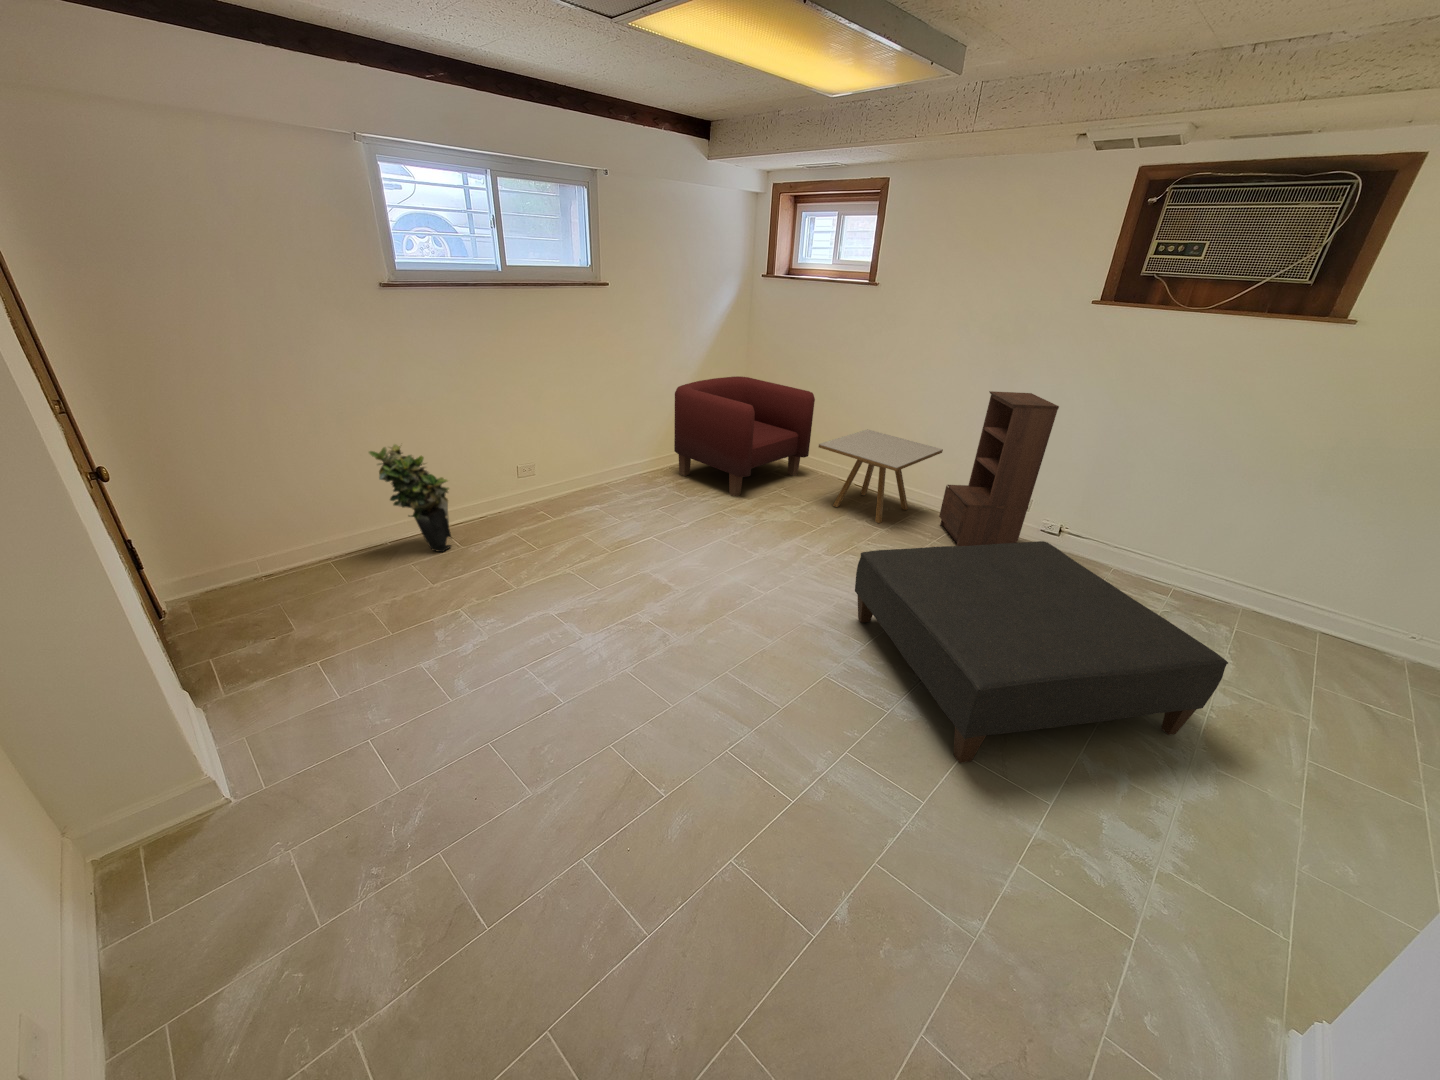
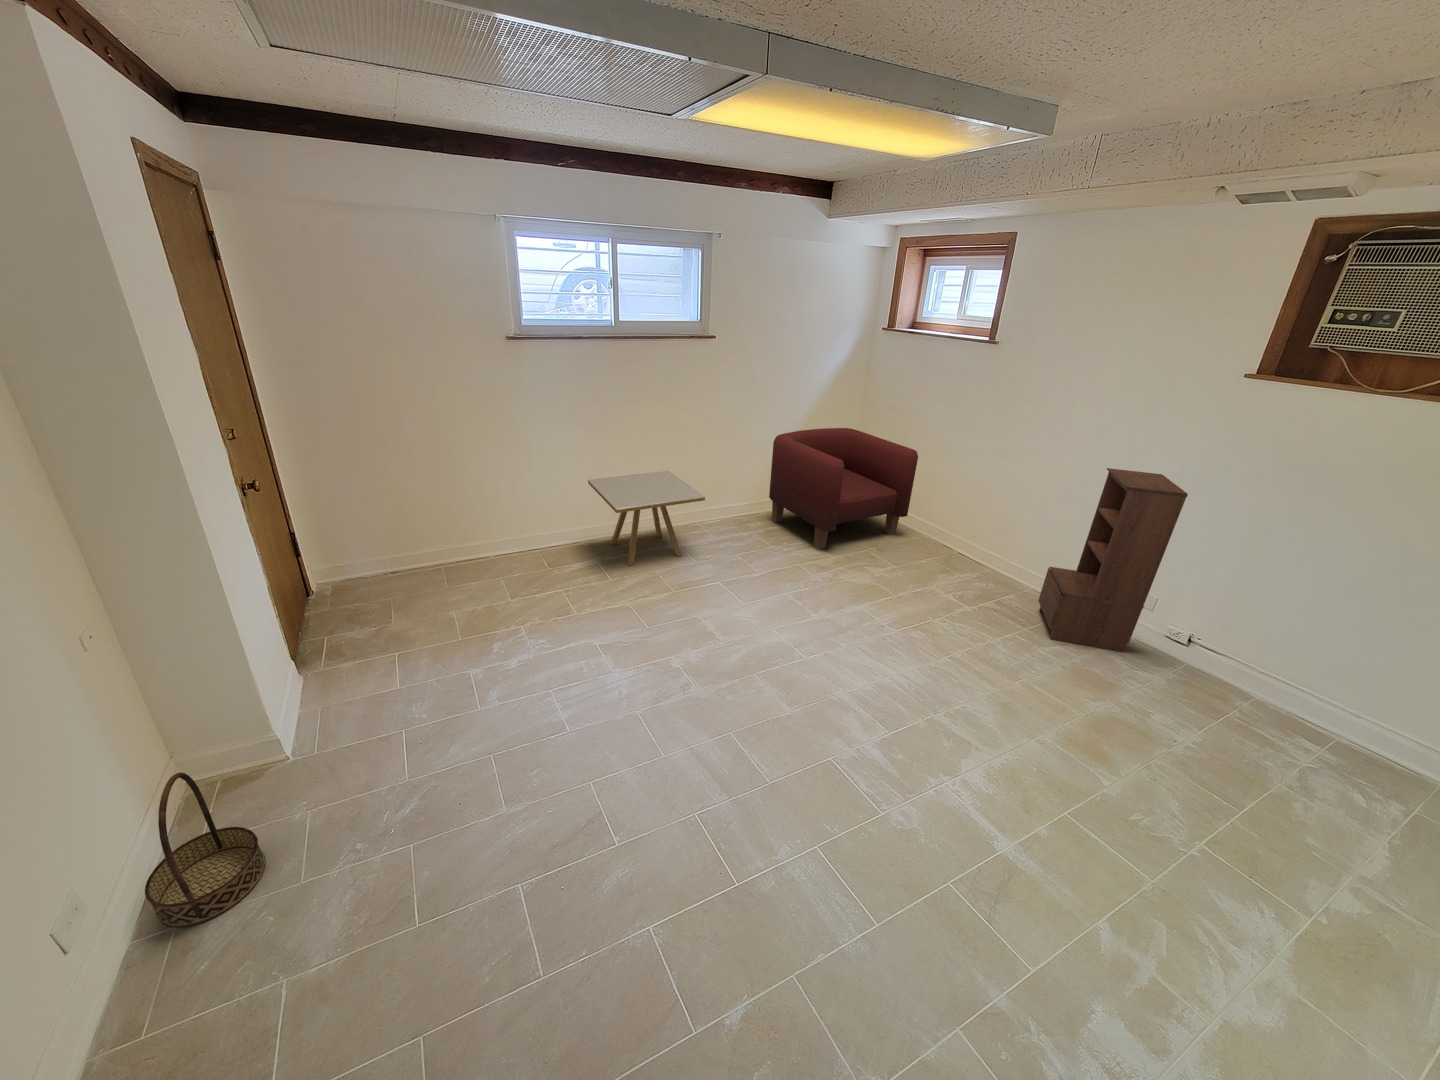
side table: present [818,429,943,523] -> present [588,471,705,565]
potted plant: present [369,444,451,552] -> none [482,470,545,570]
ottoman: present [855,541,1228,763] -> none [893,632,1332,929]
basket: none [104,837,258,1024] -> present [145,772,266,927]

